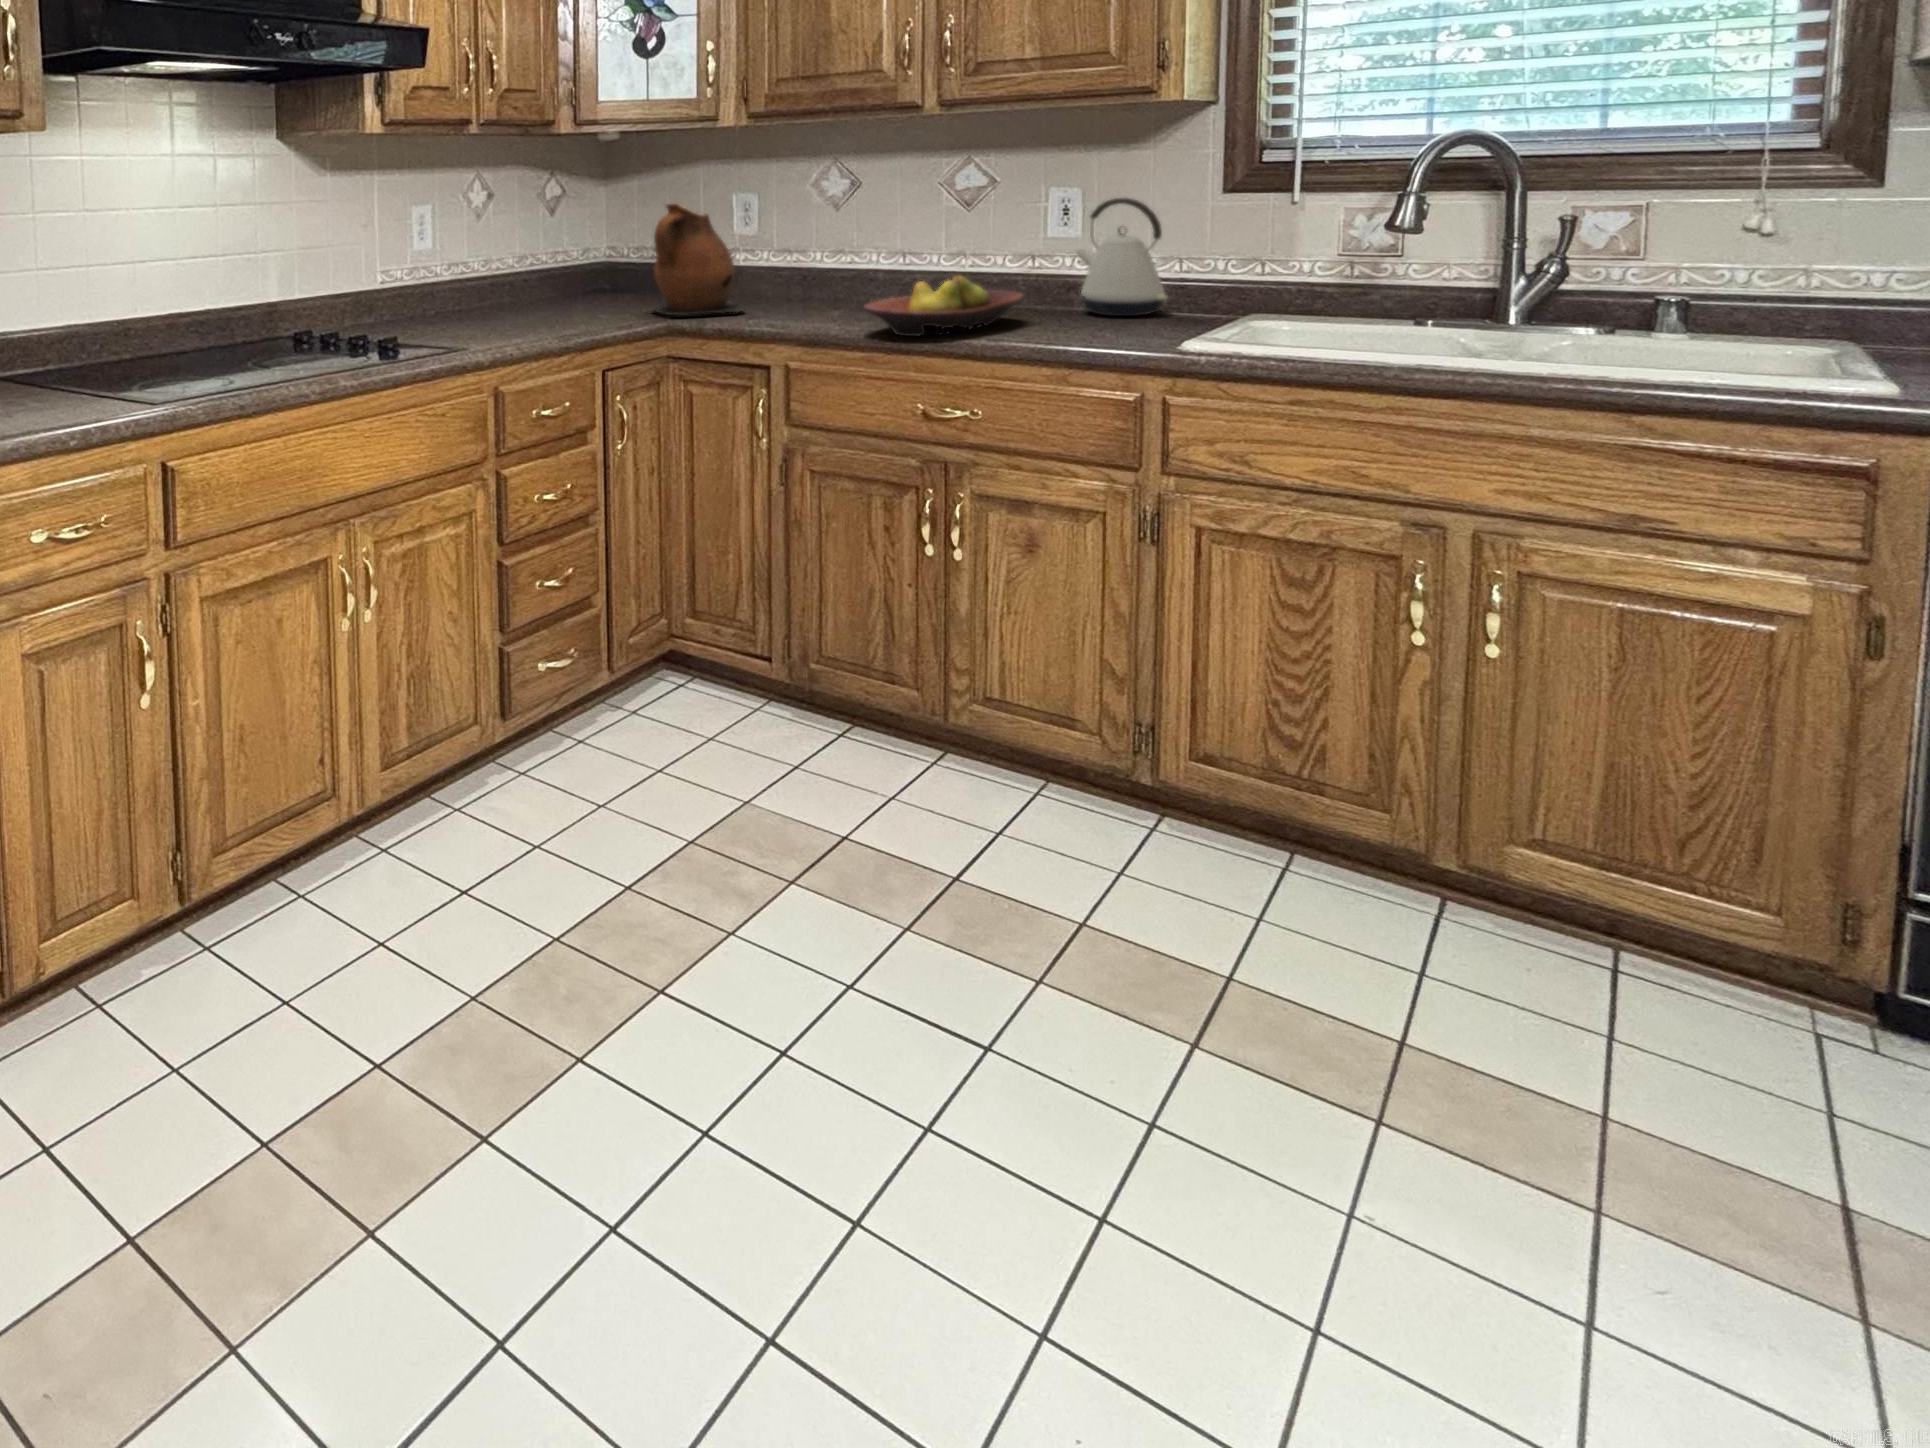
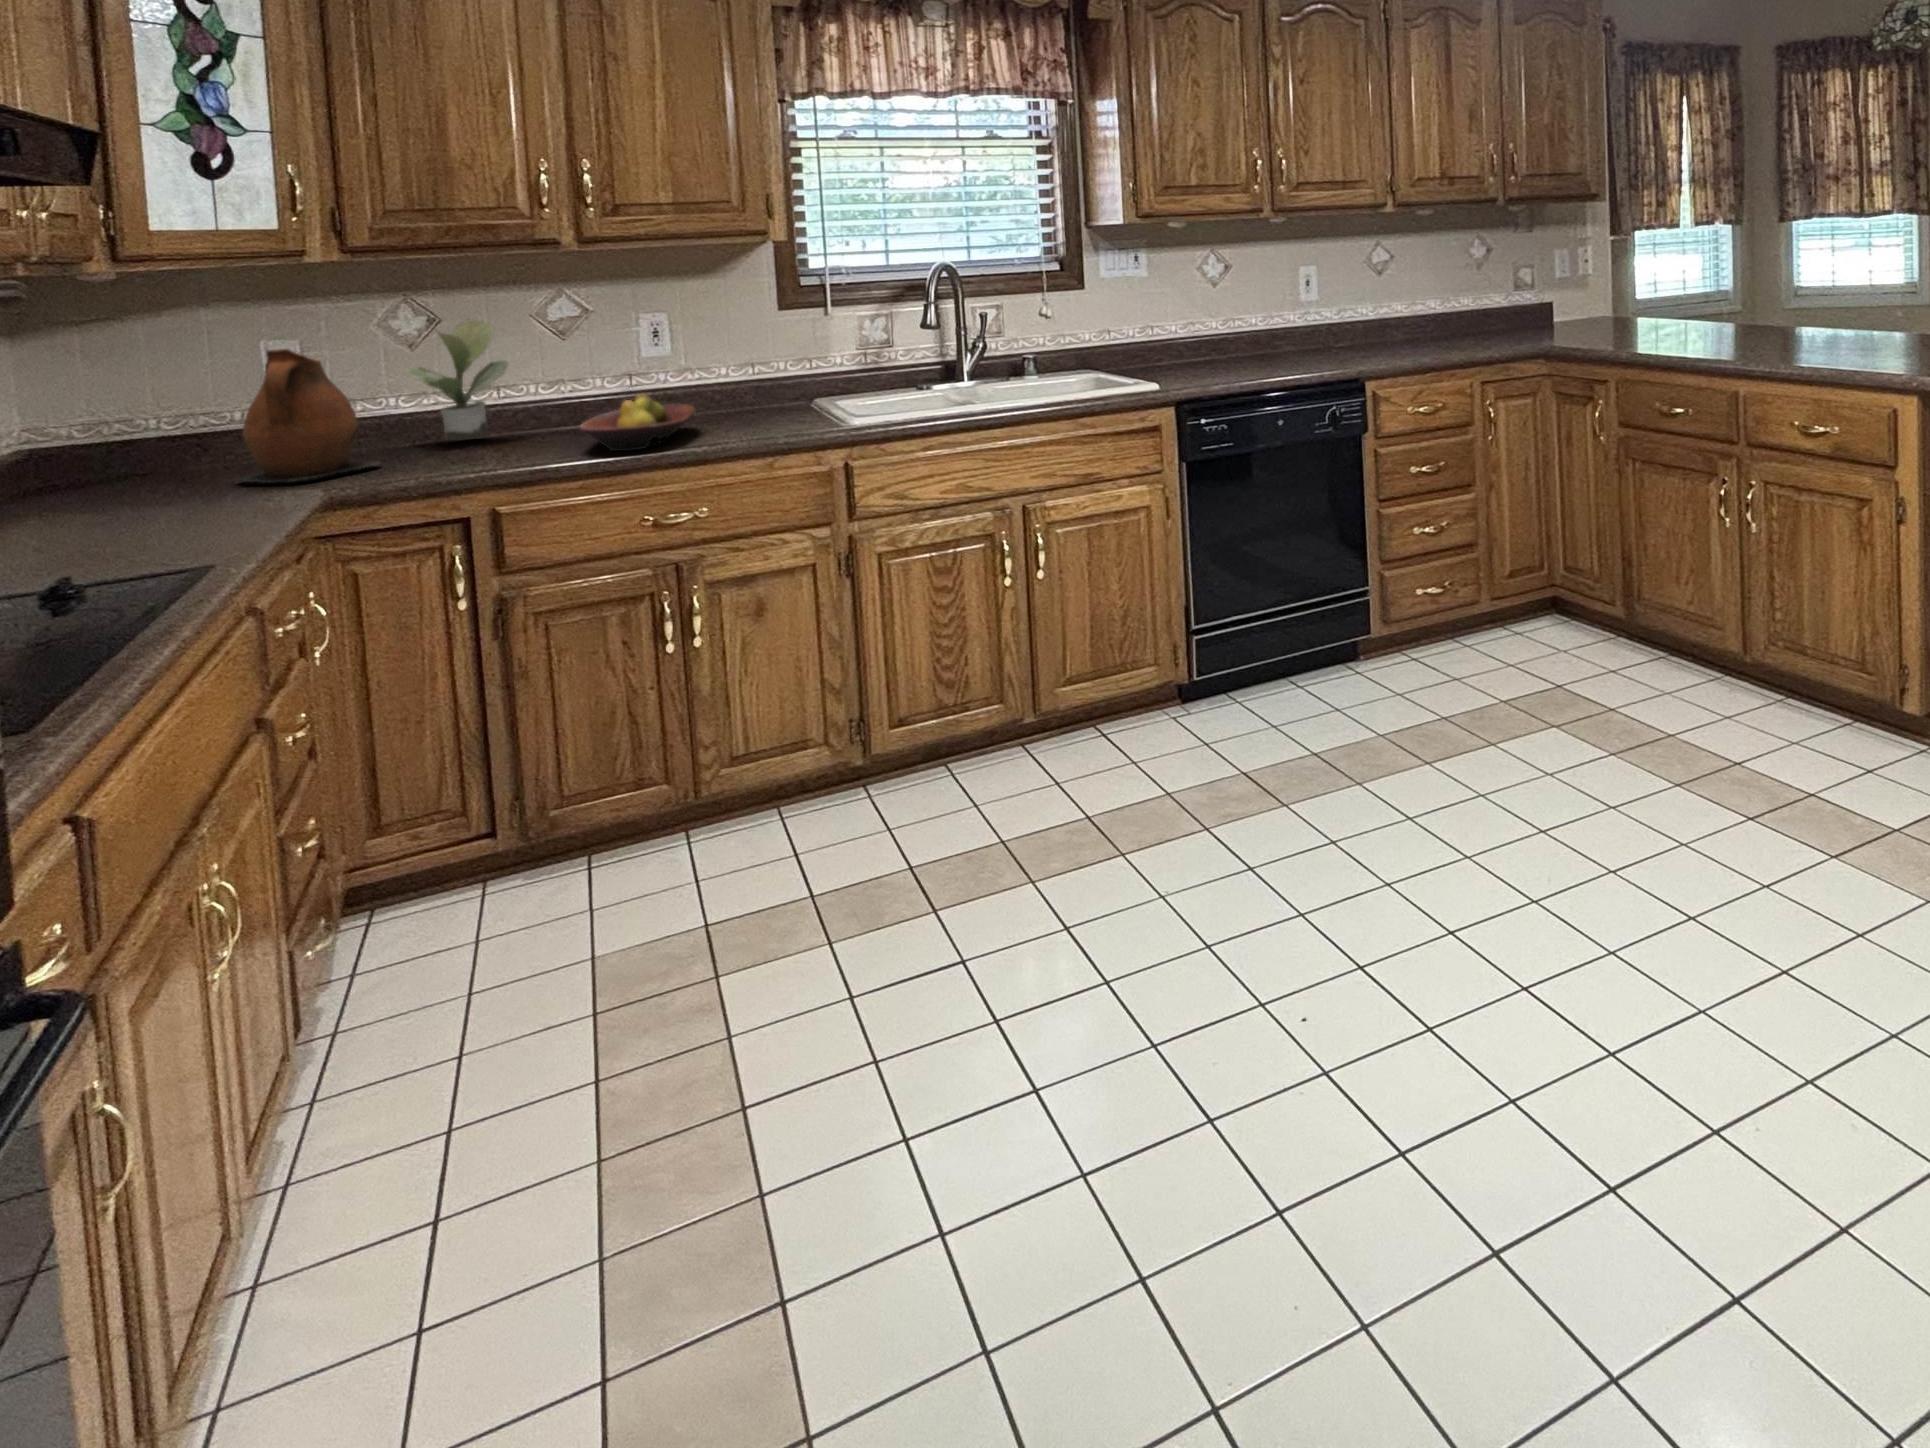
potted plant: none [802,182,881,300] -> present [406,320,508,441]
kettle: present [1076,198,1167,316] -> none [695,320,776,416]

